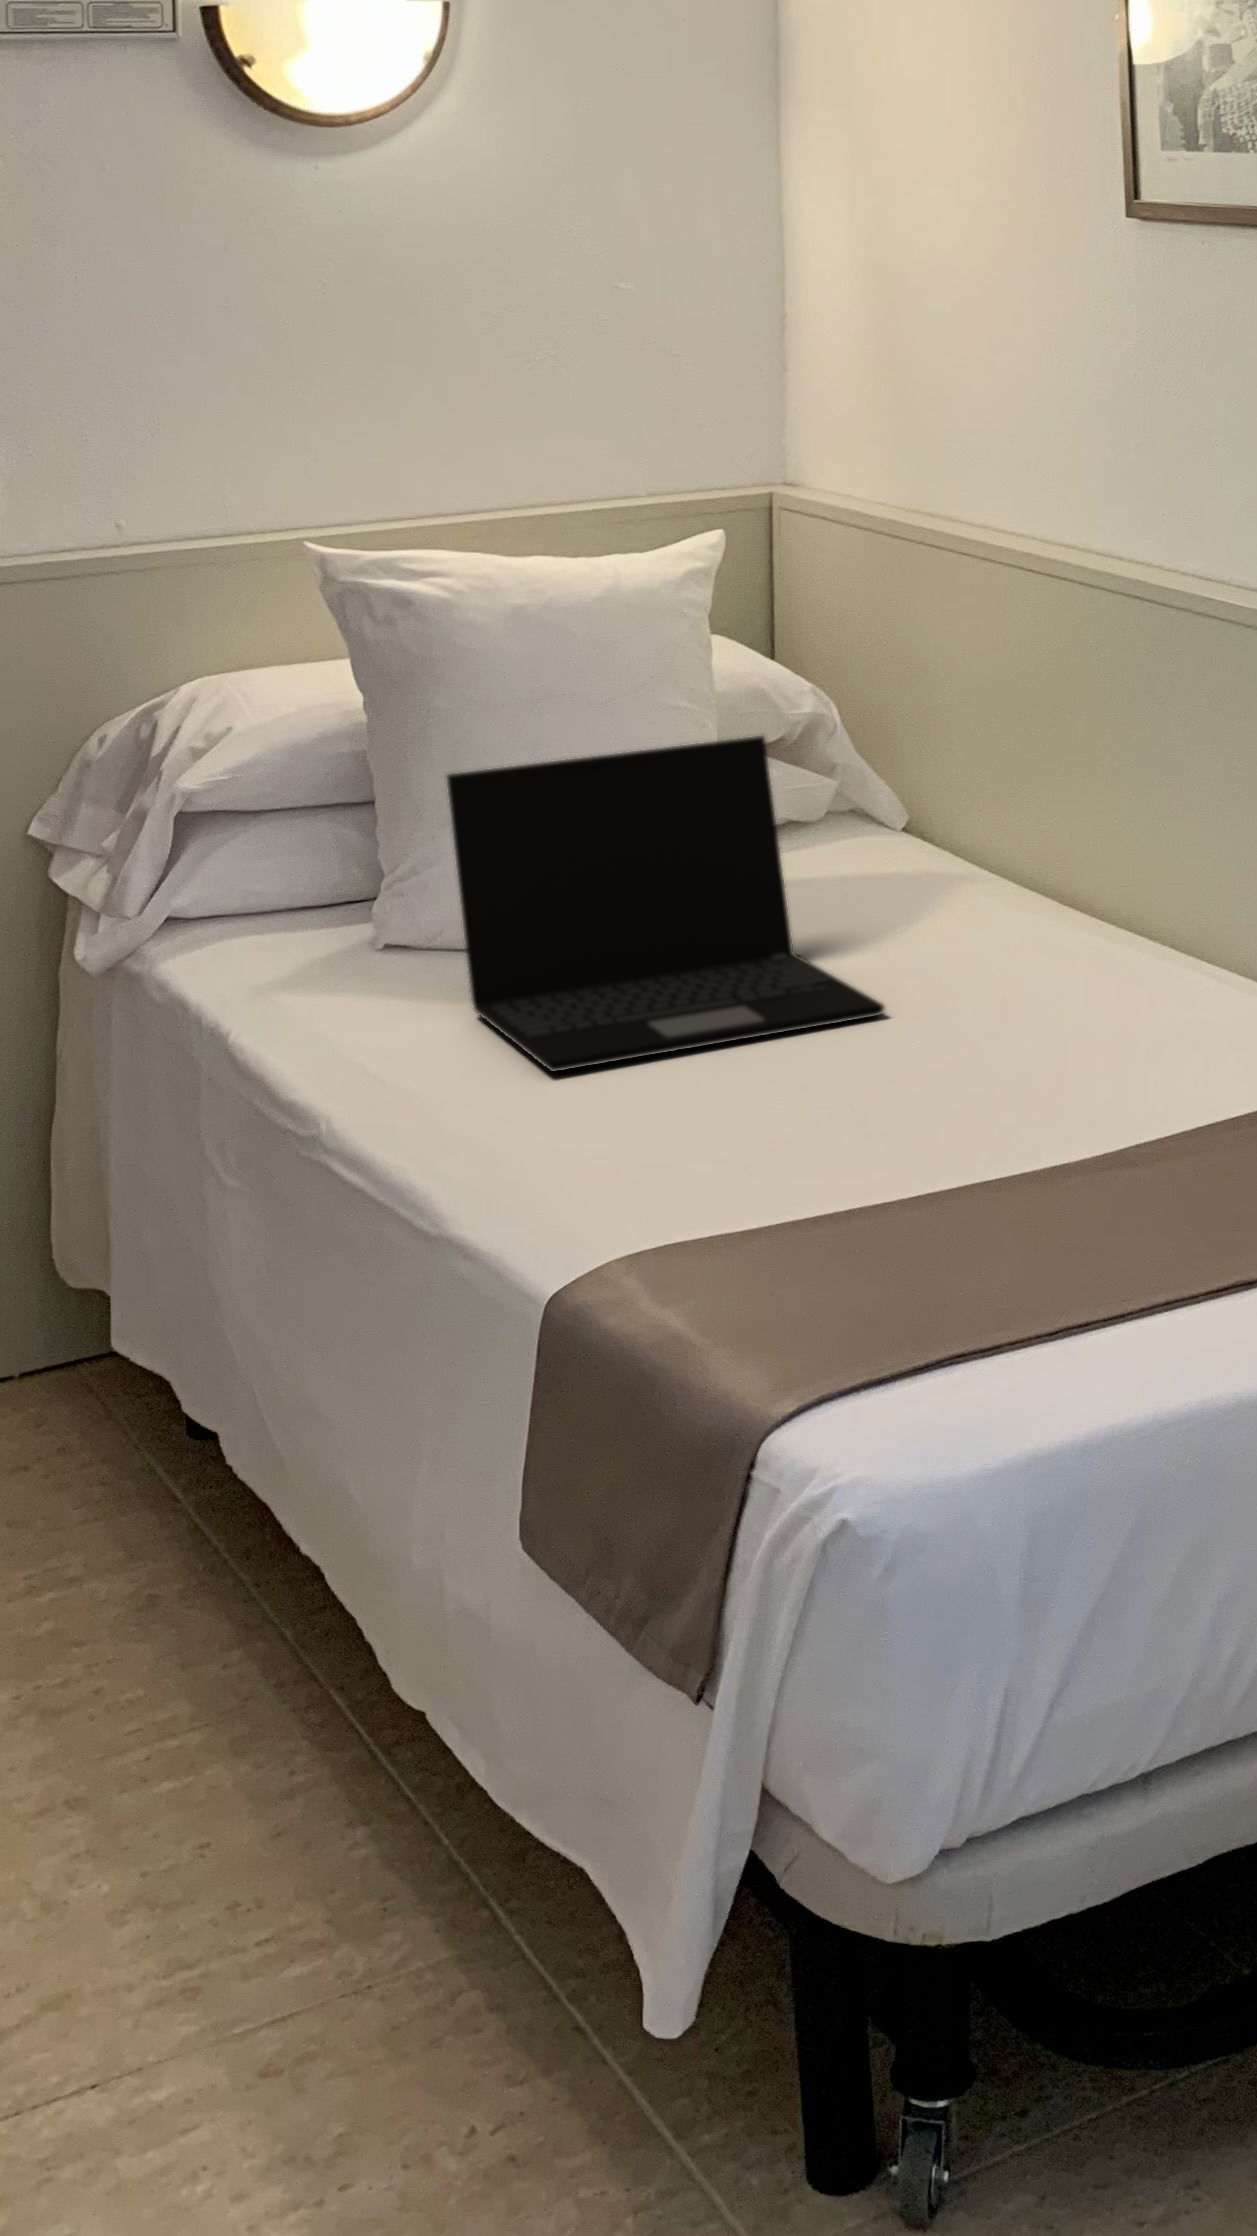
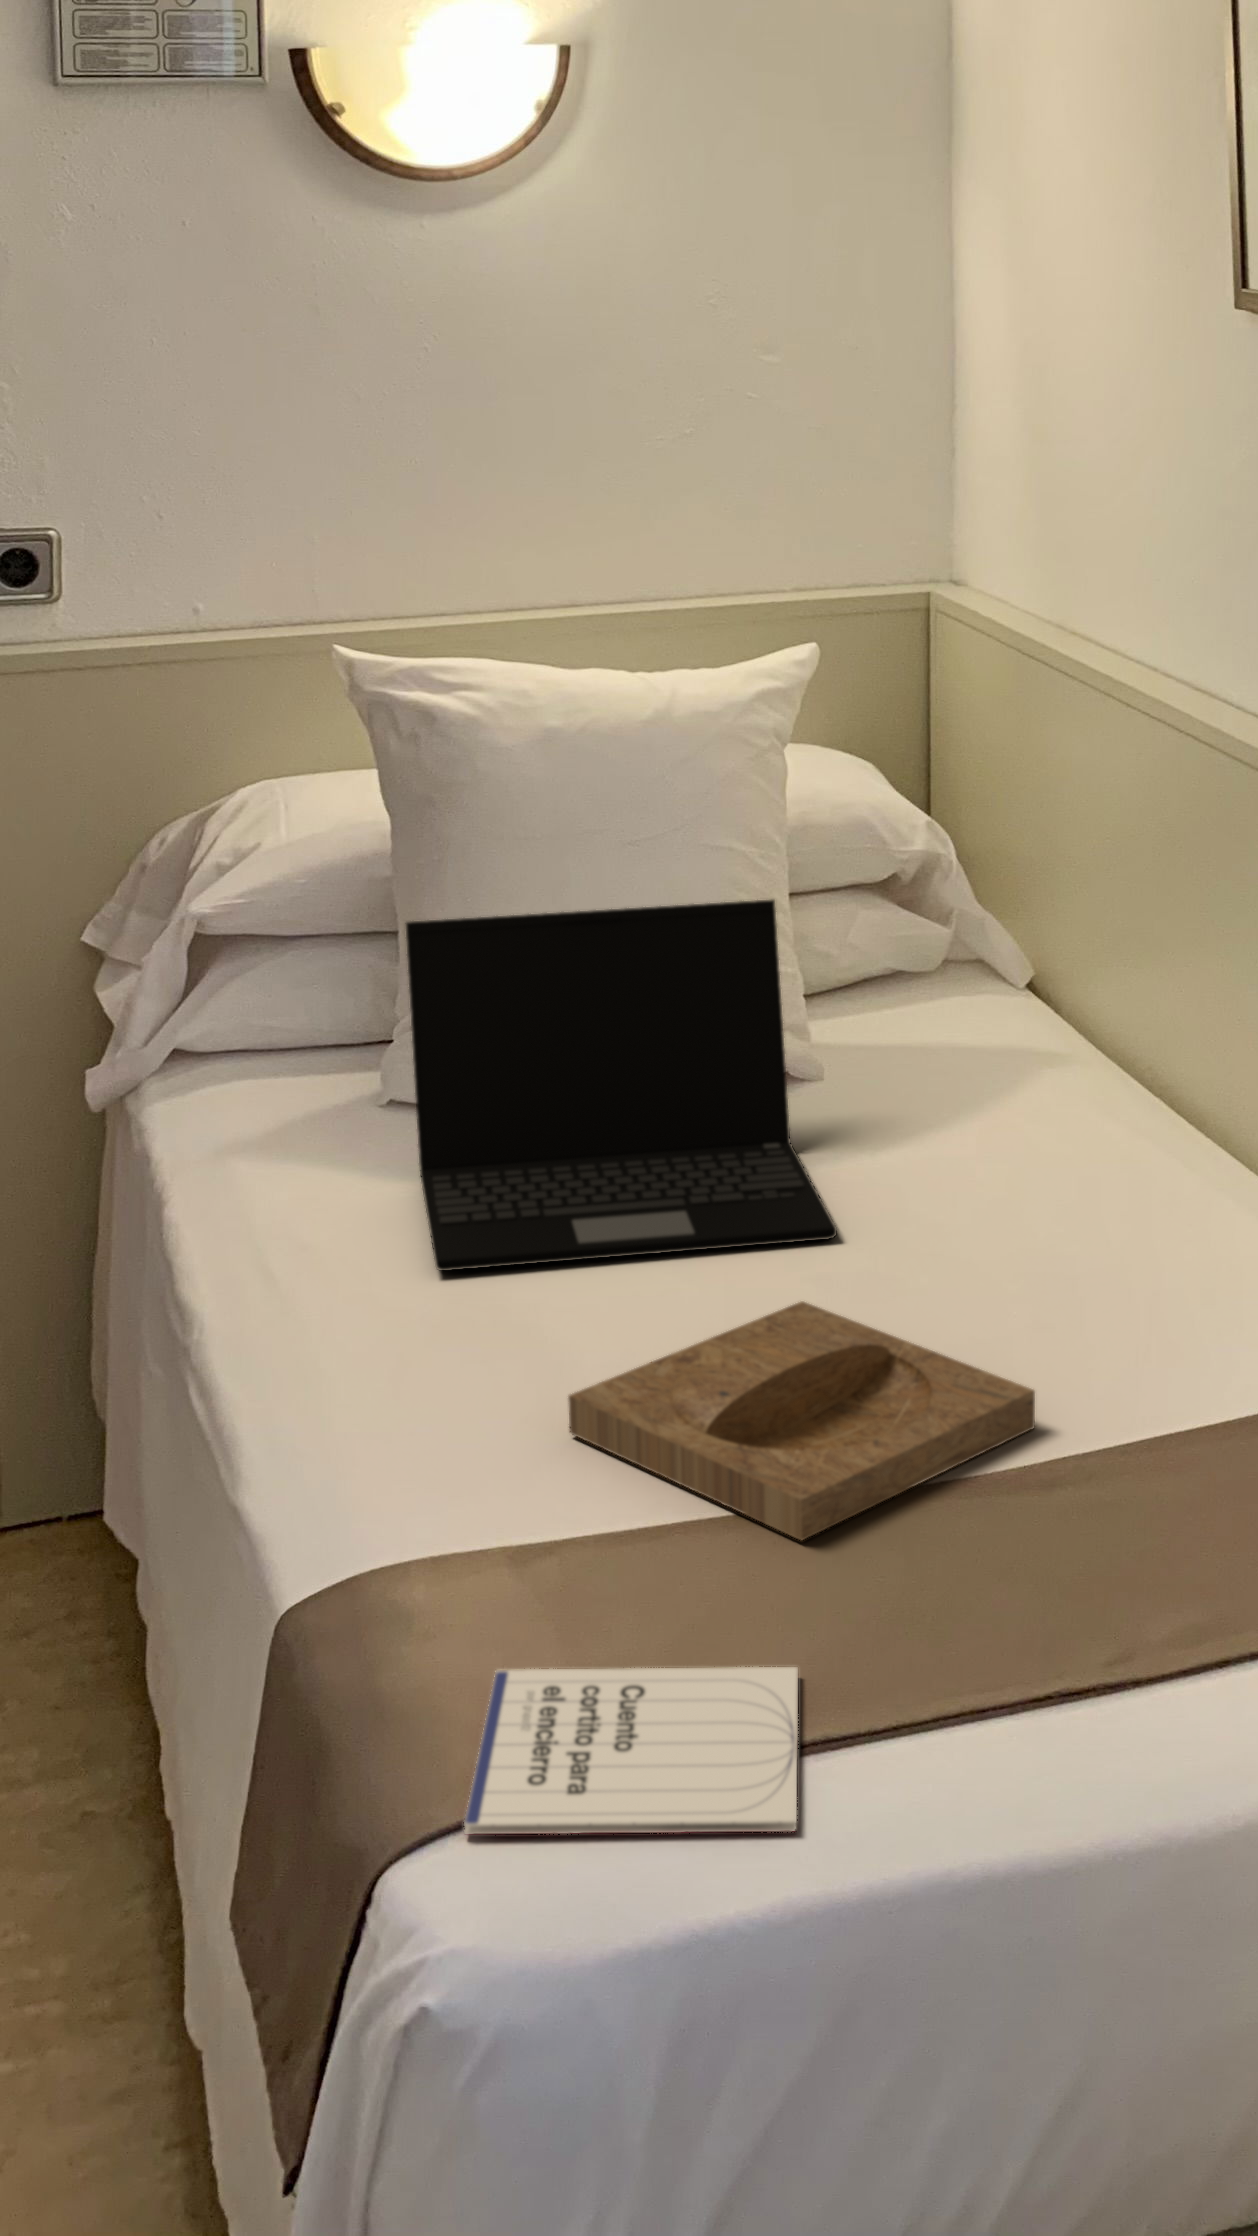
tray: none [762,1048,1145,1204] -> present [568,1301,1035,1540]
notebook: none [836,1270,1151,1405] -> present [464,1667,798,1834]

